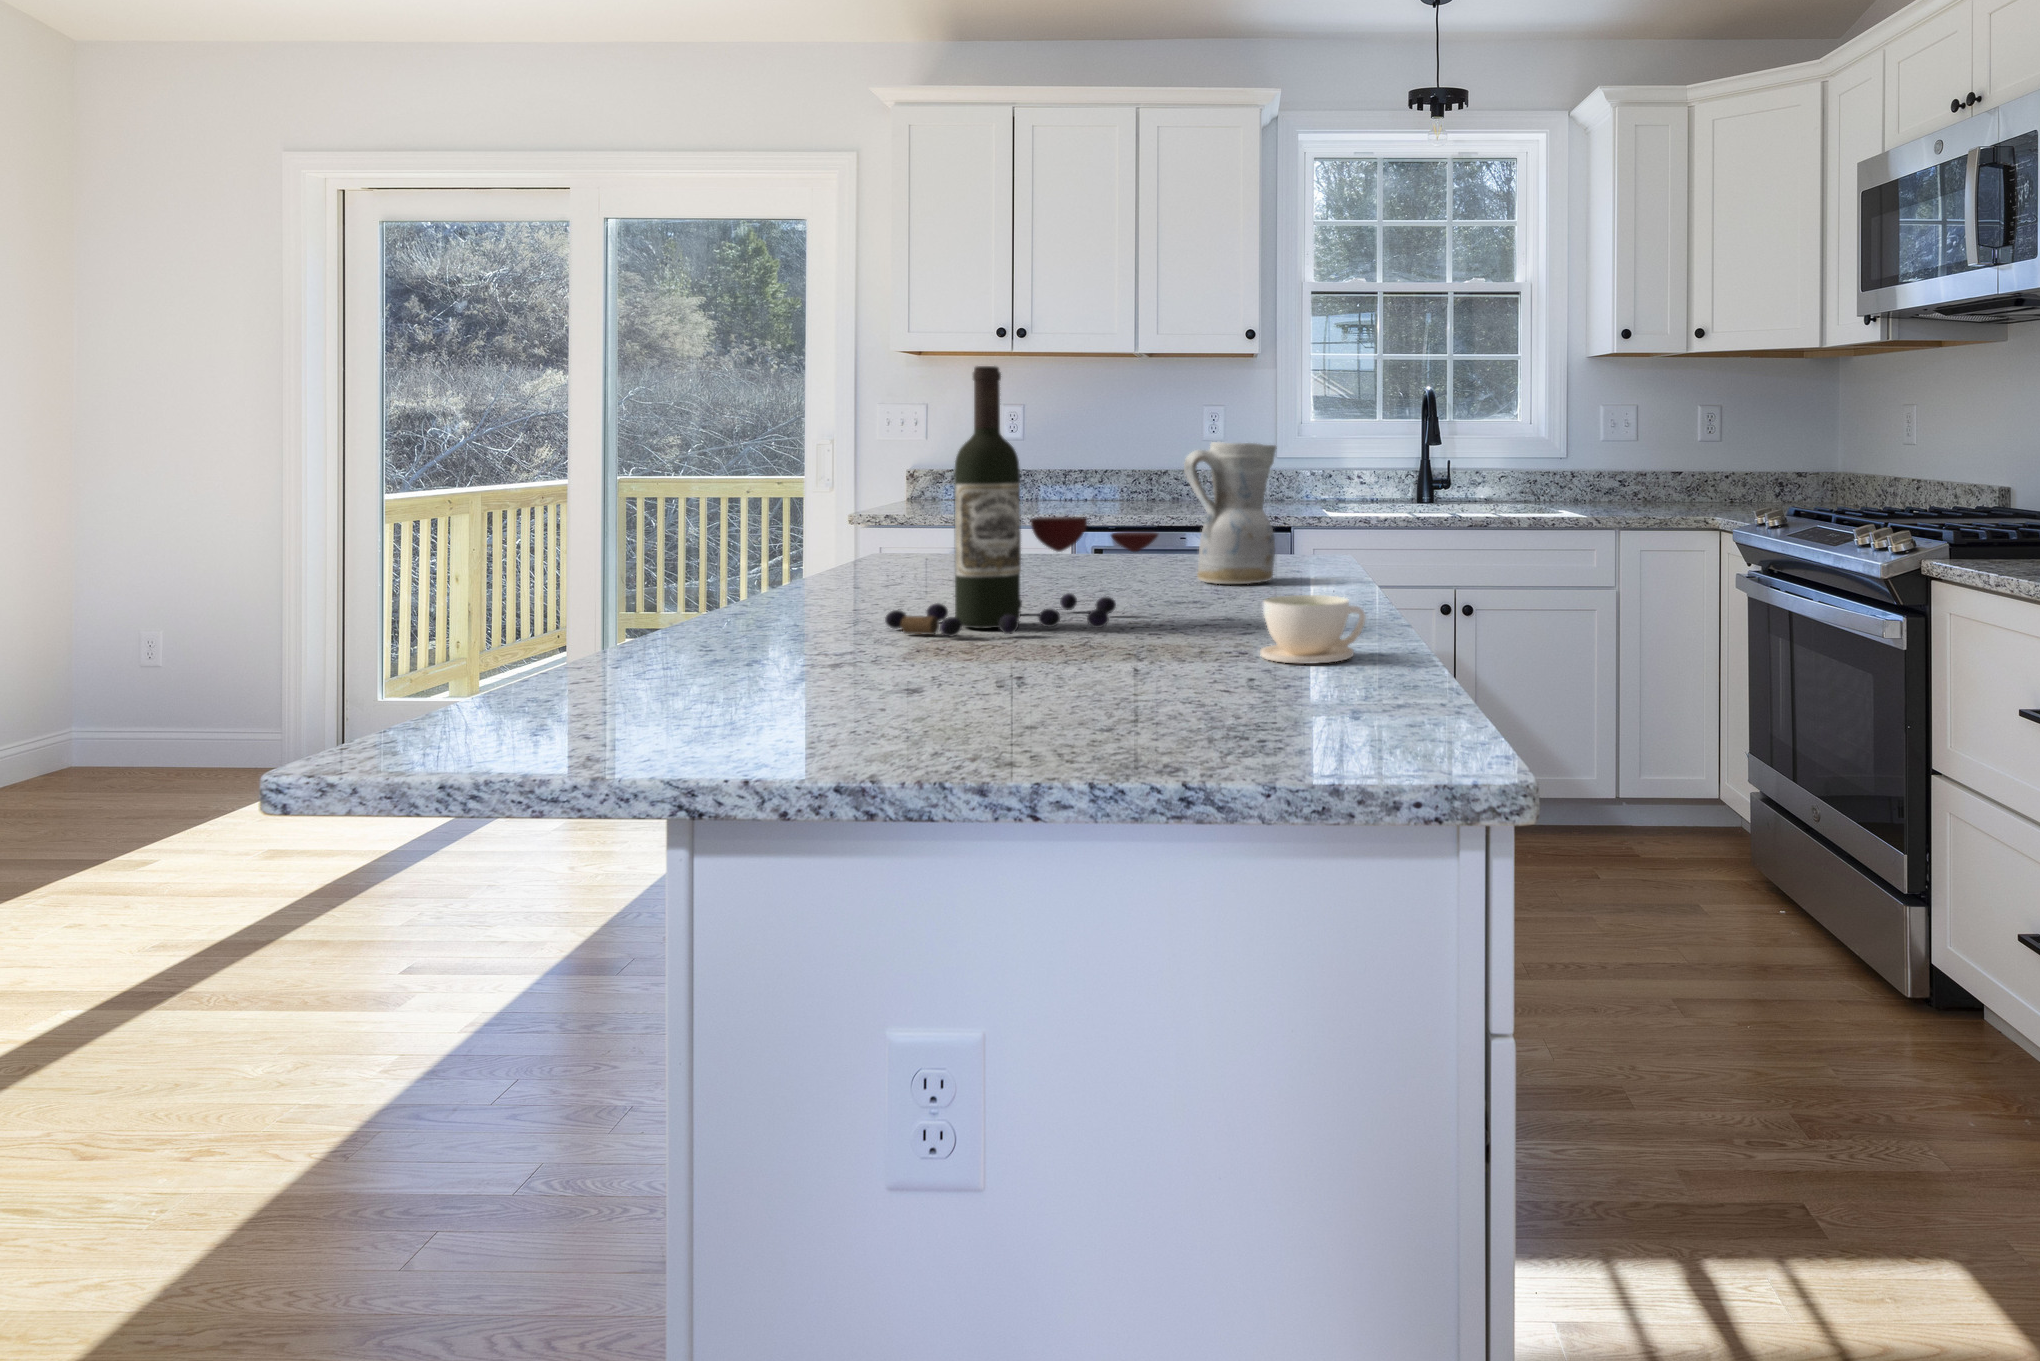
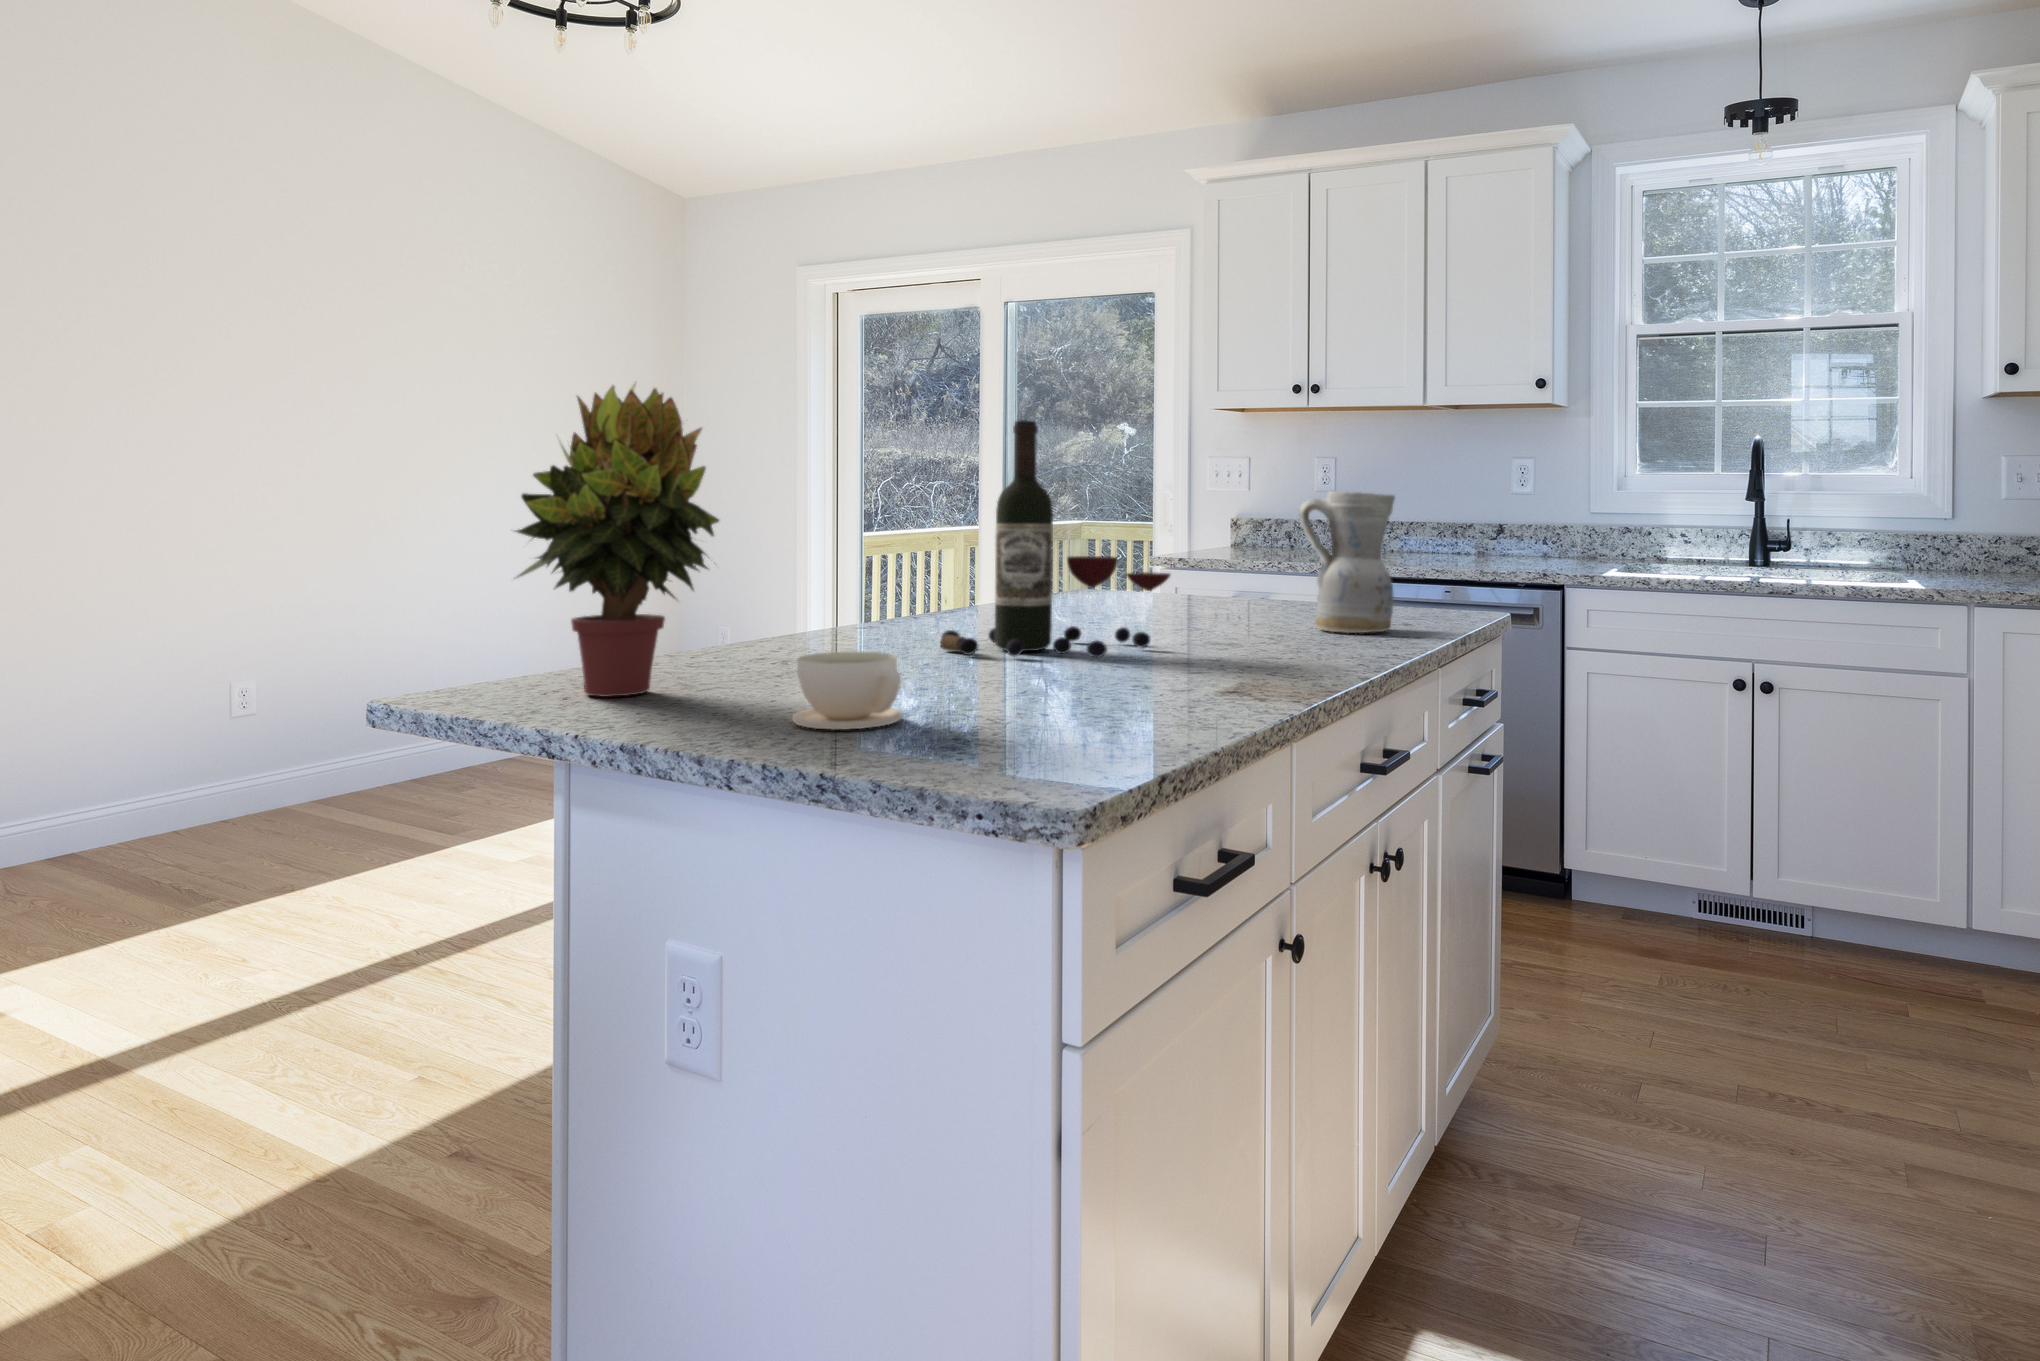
potted plant: none [520,309,815,731] -> present [516,384,719,697]
coffee cup: present [1260,595,1366,664] -> present [793,652,902,730]

